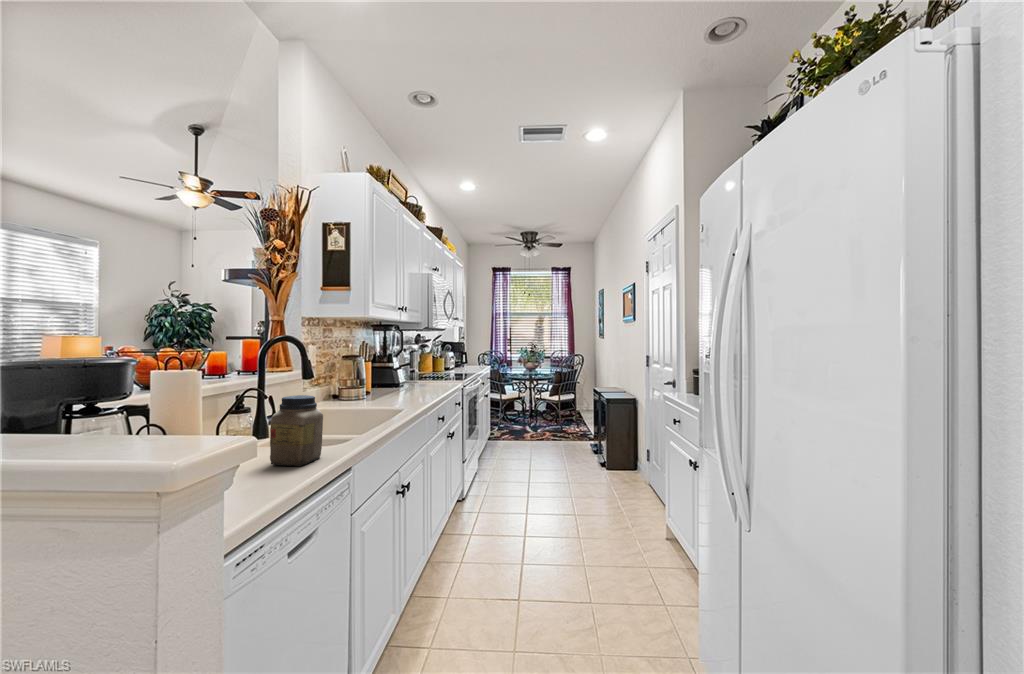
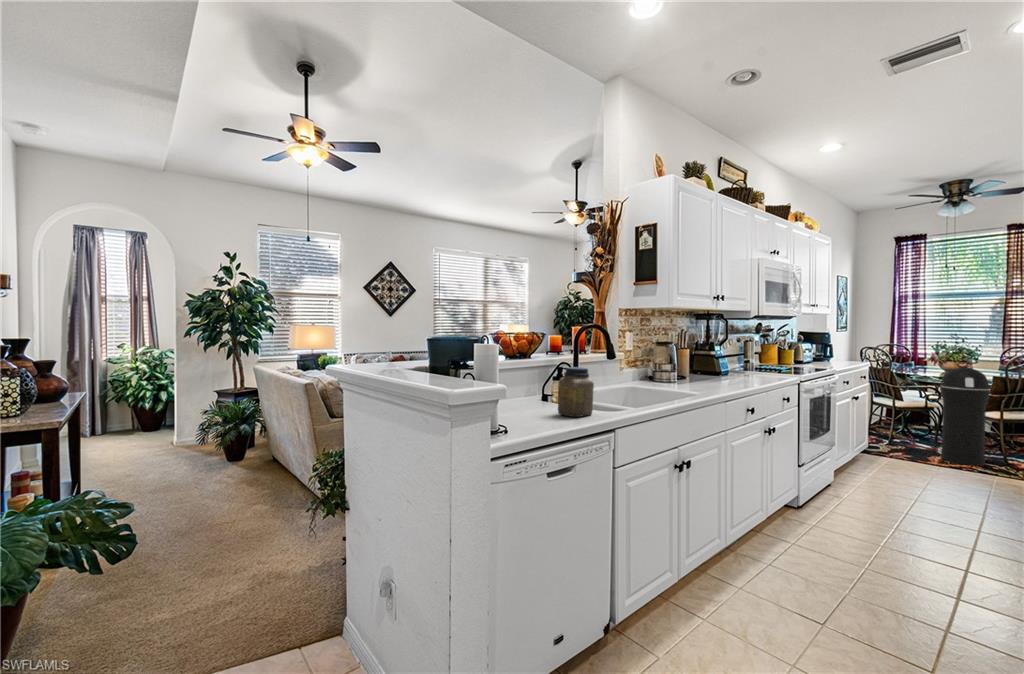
trash can: none [529,366,554,435] -> present [940,367,990,466]

